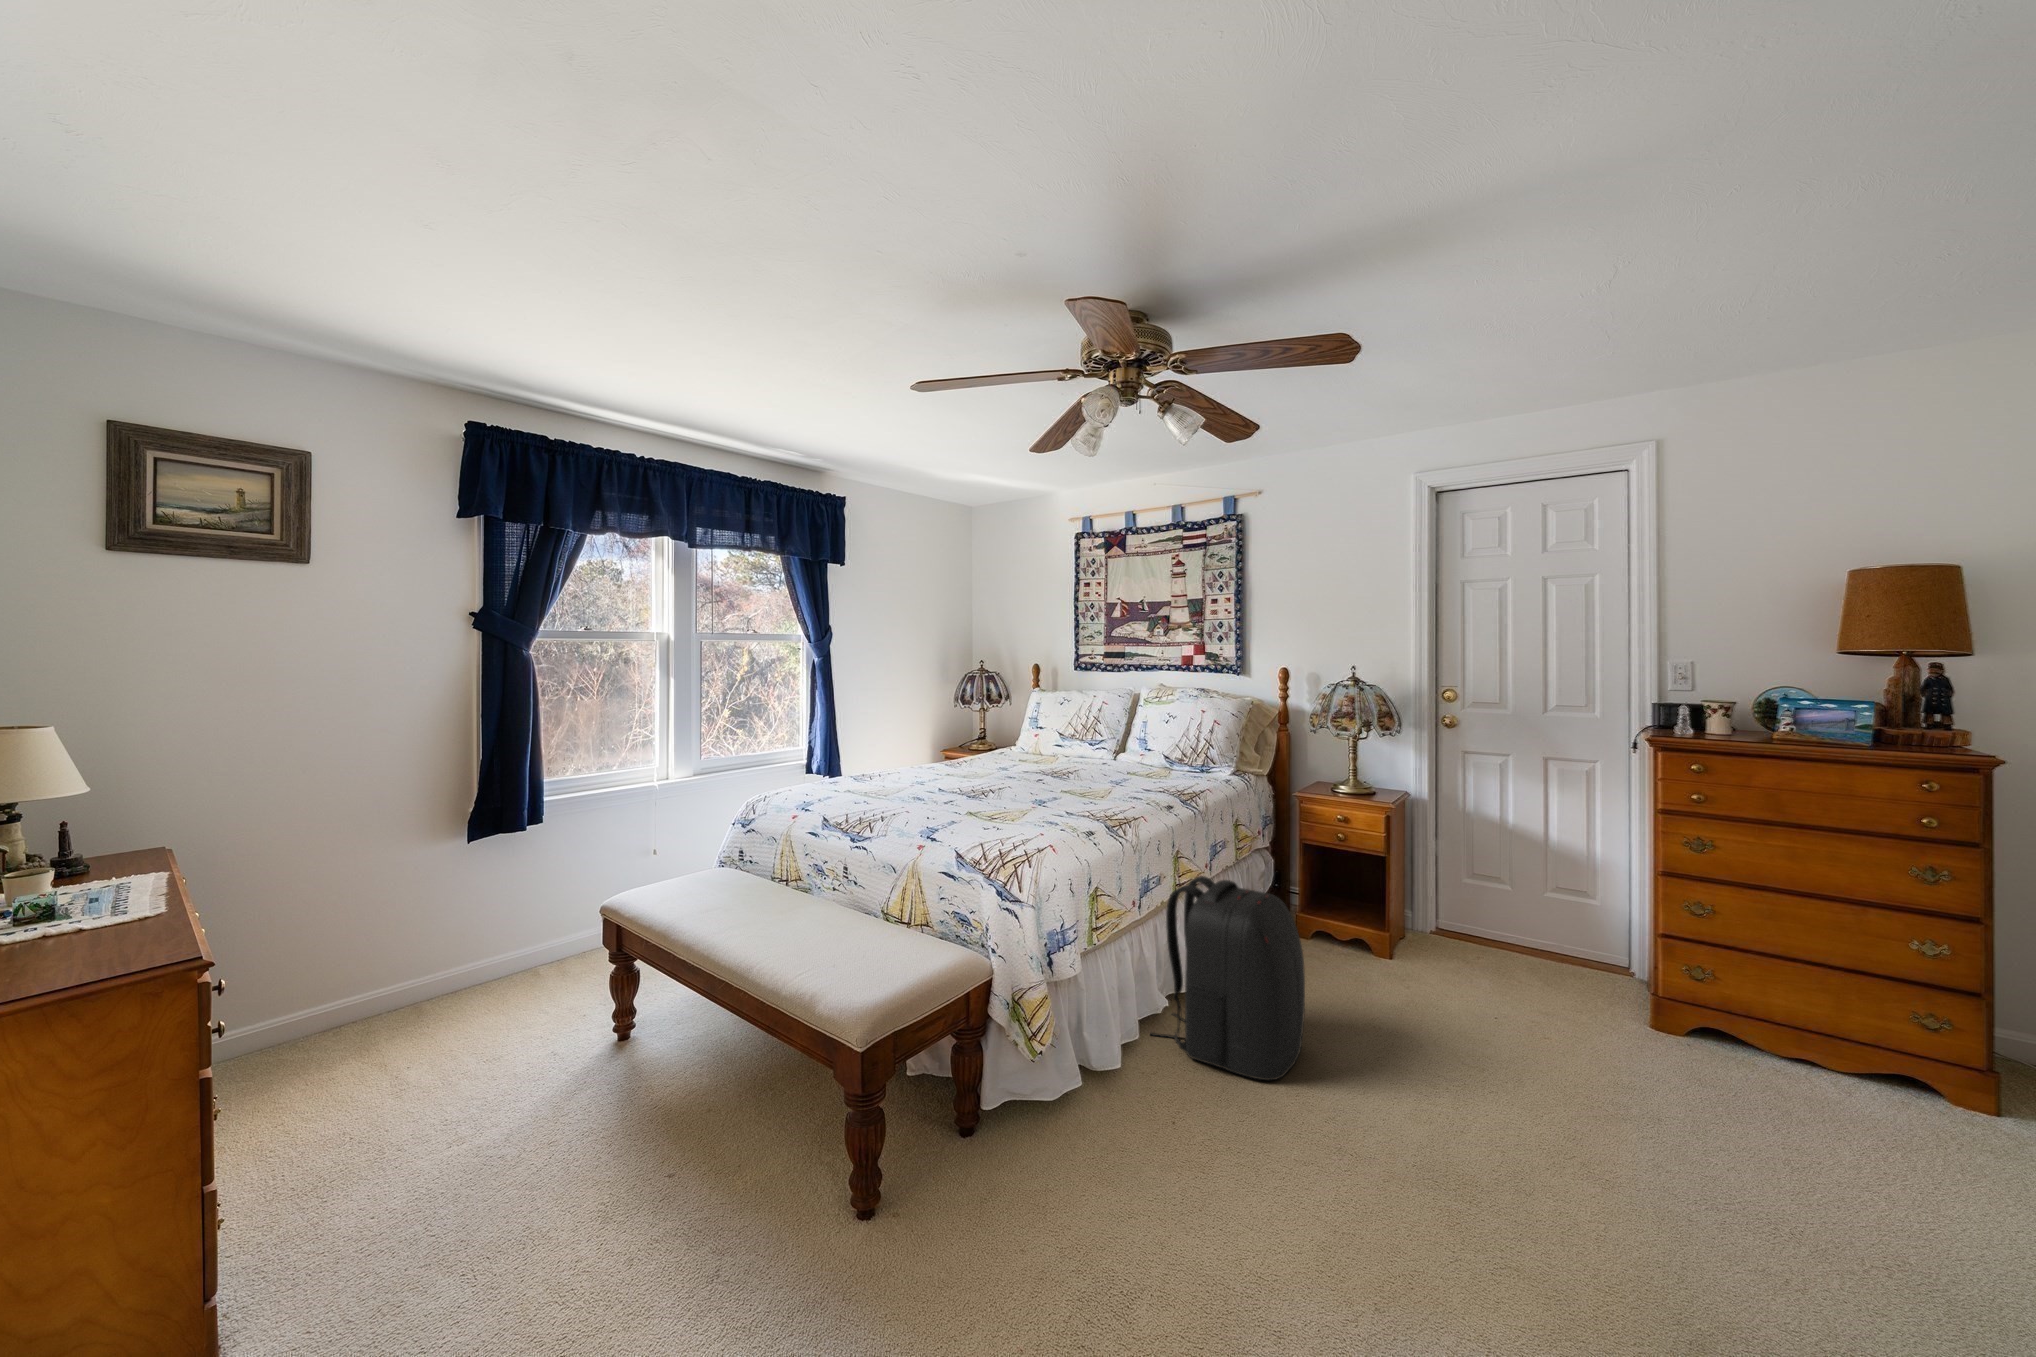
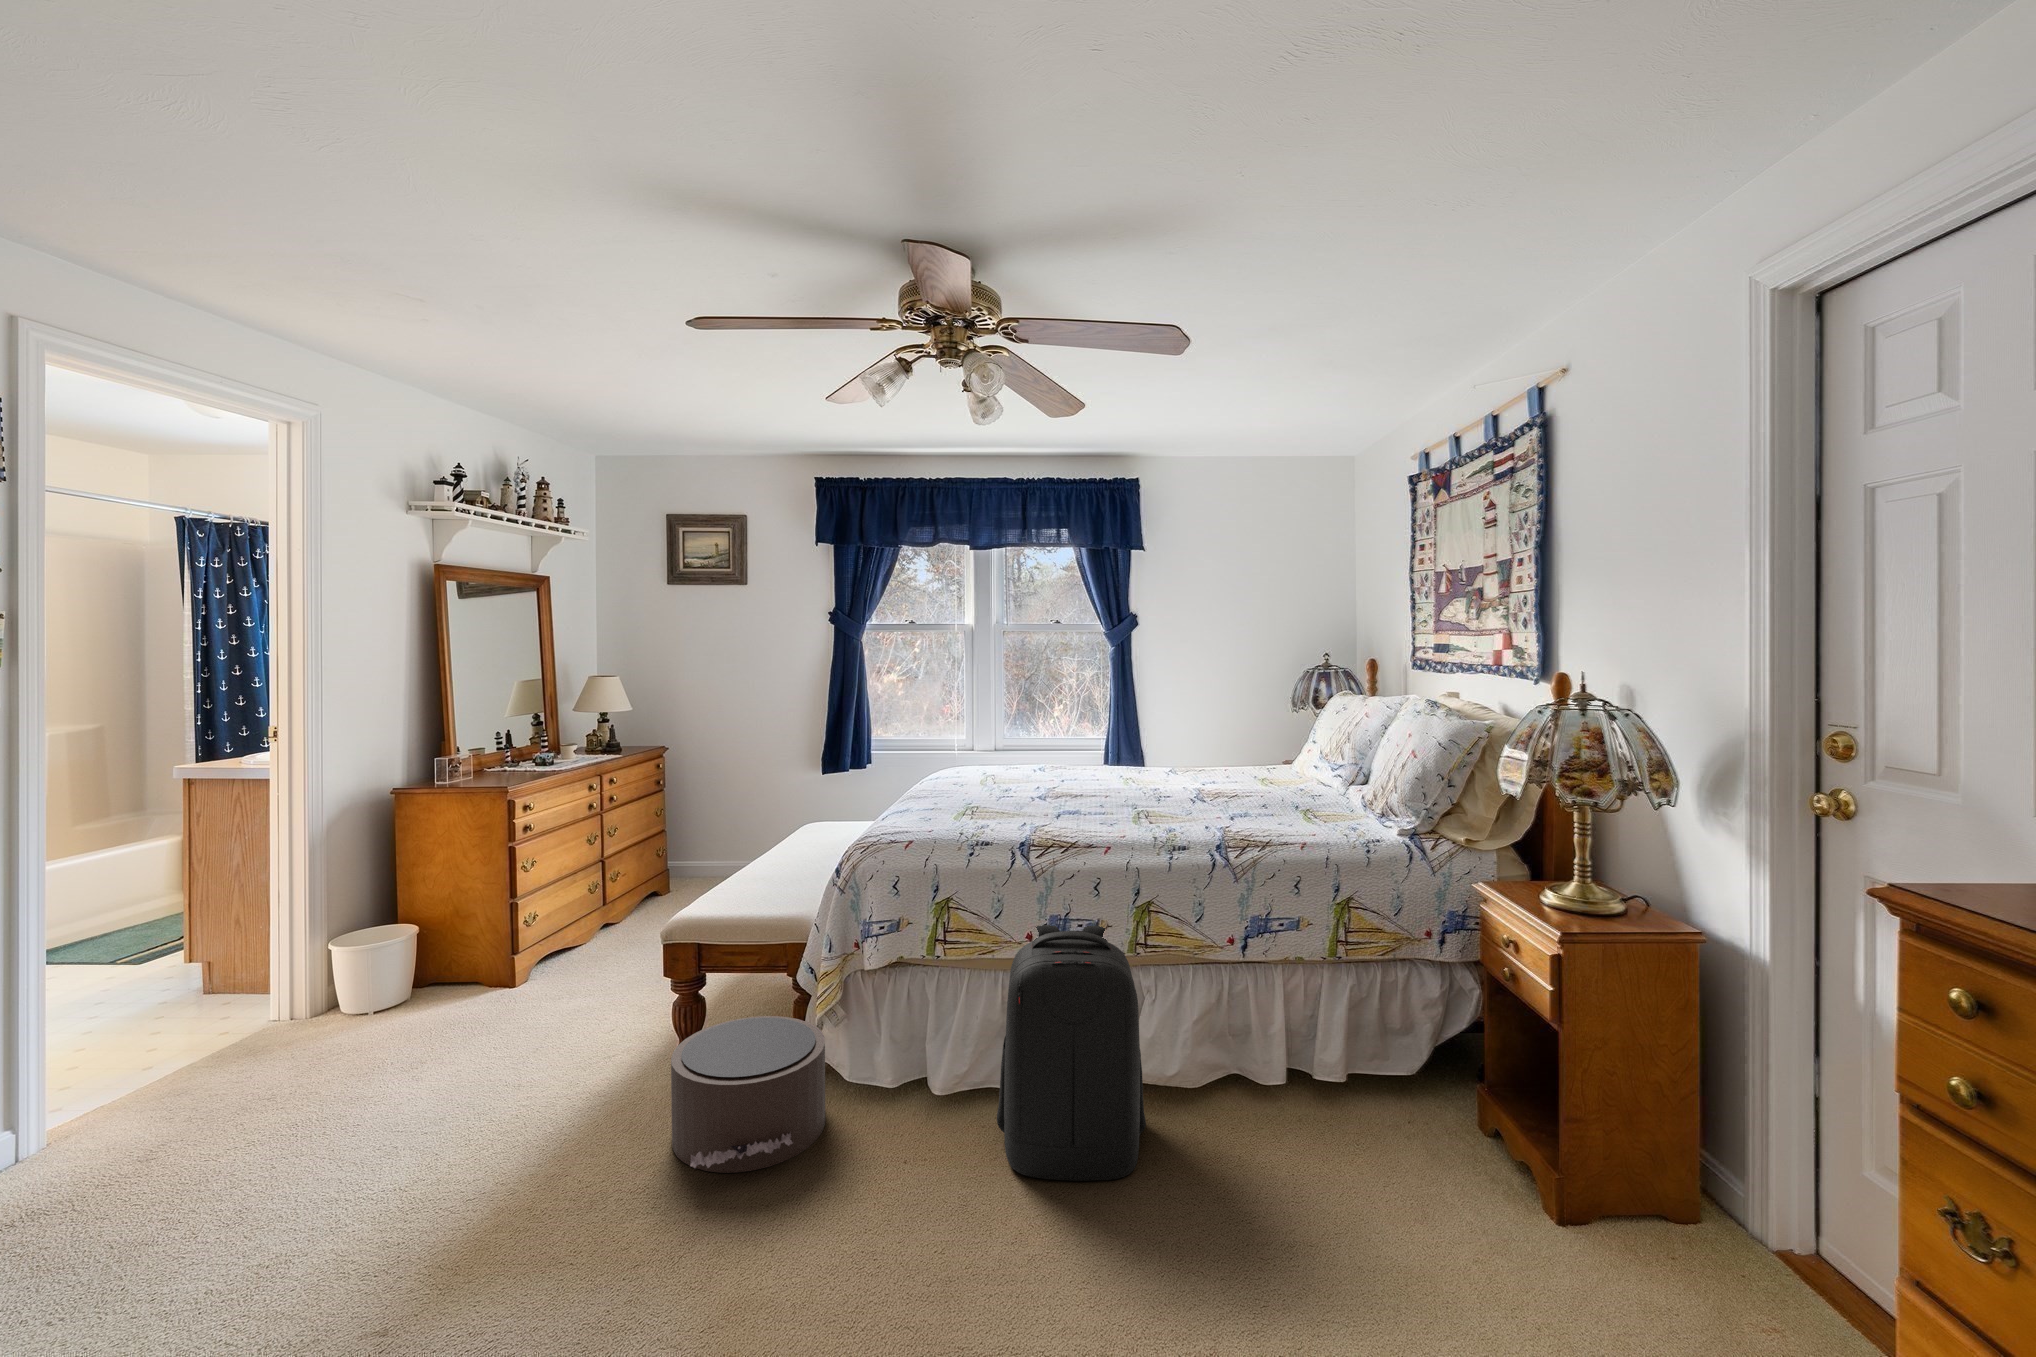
pouf: none [981,1063,1206,1267] -> present [671,1016,825,1173]

